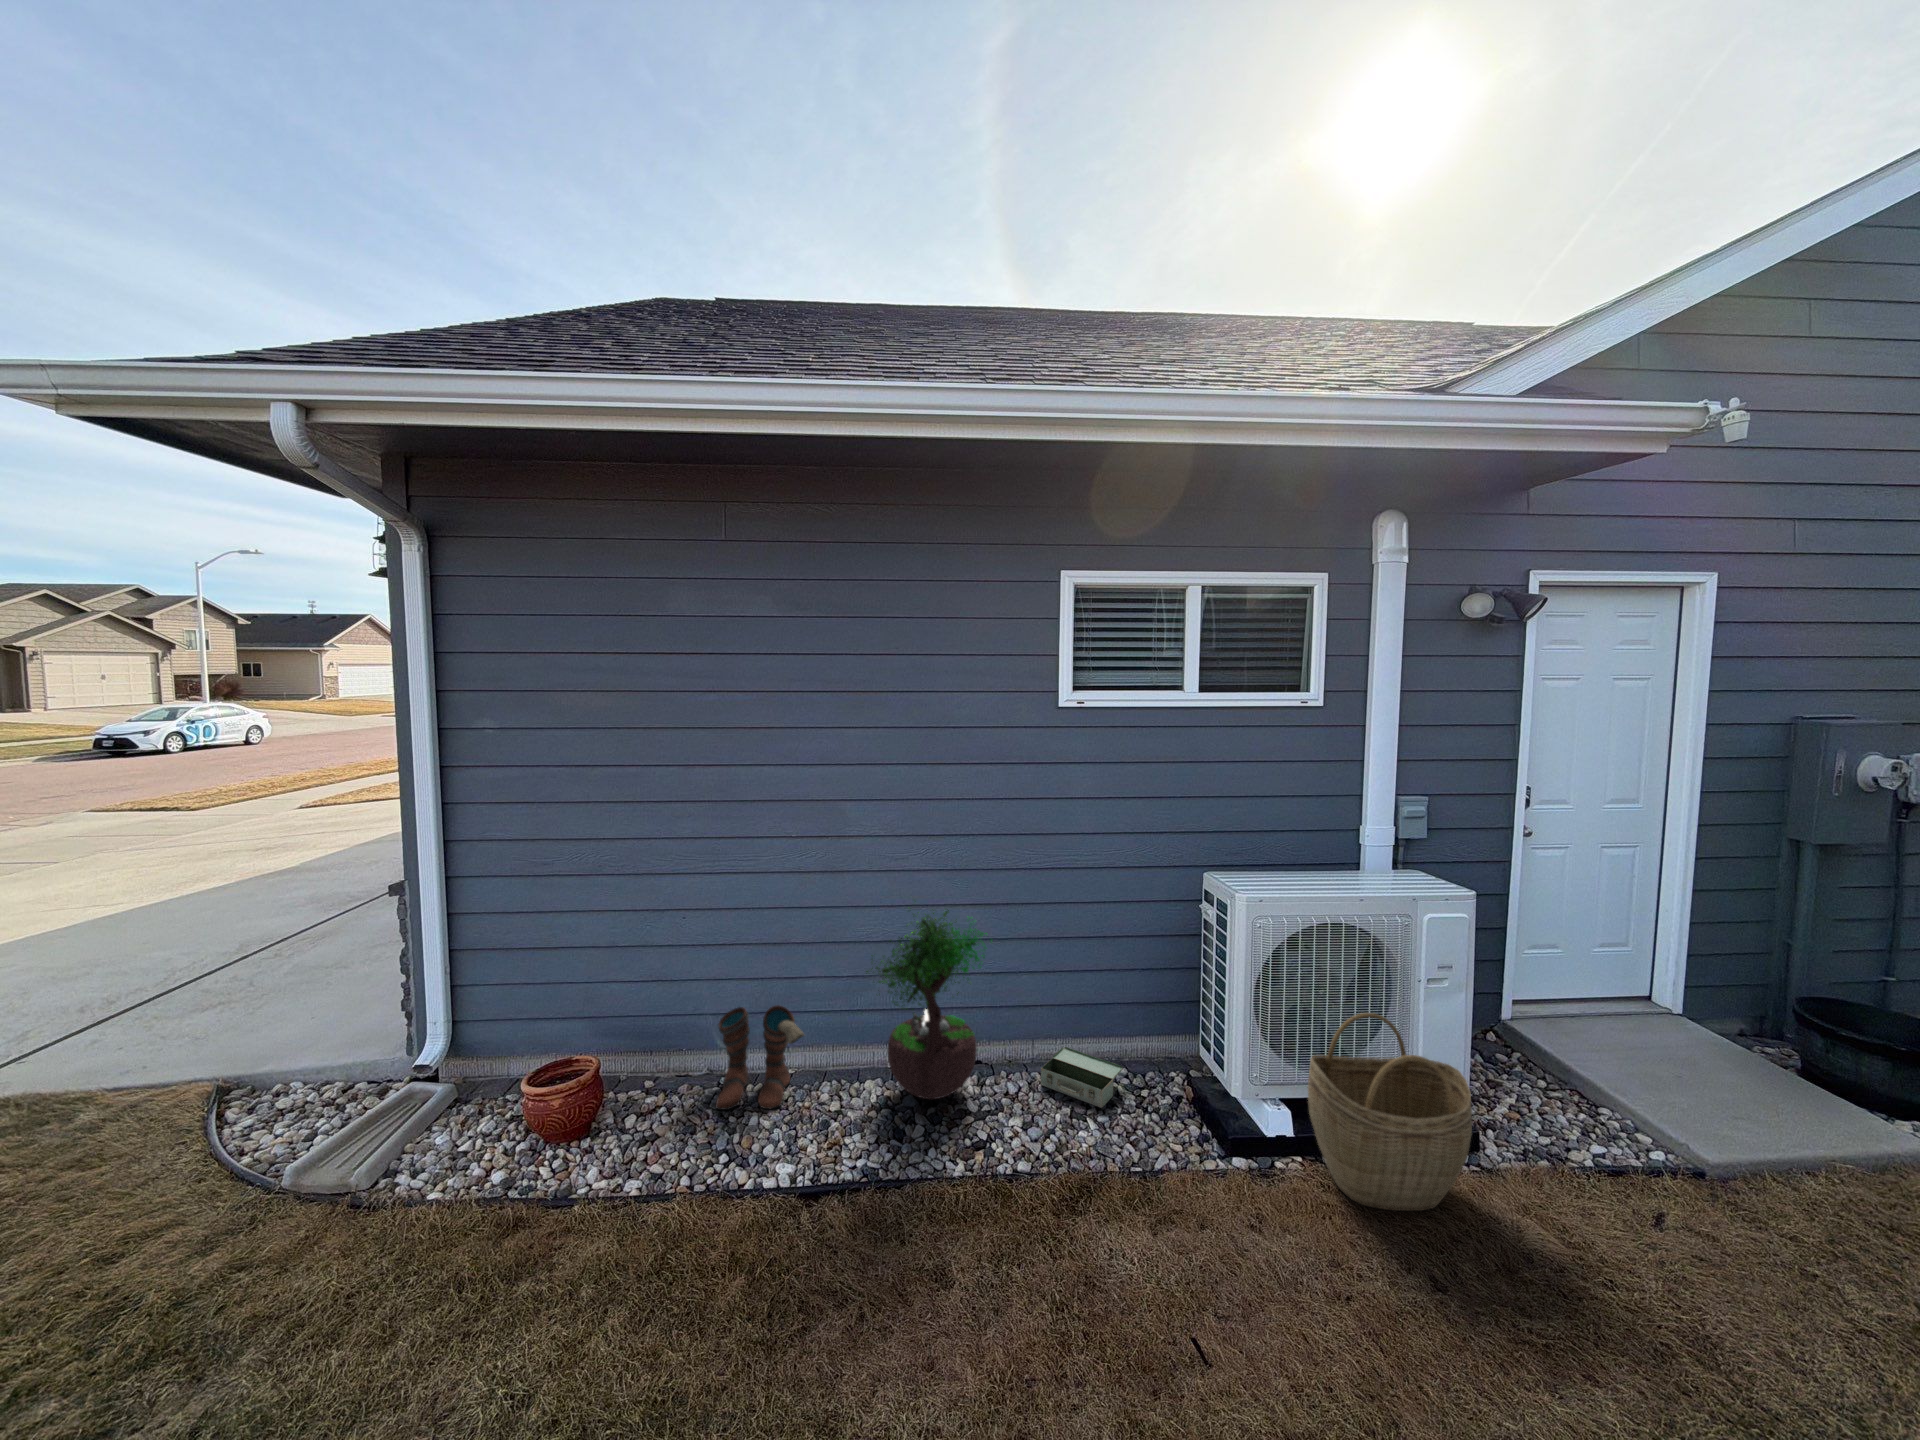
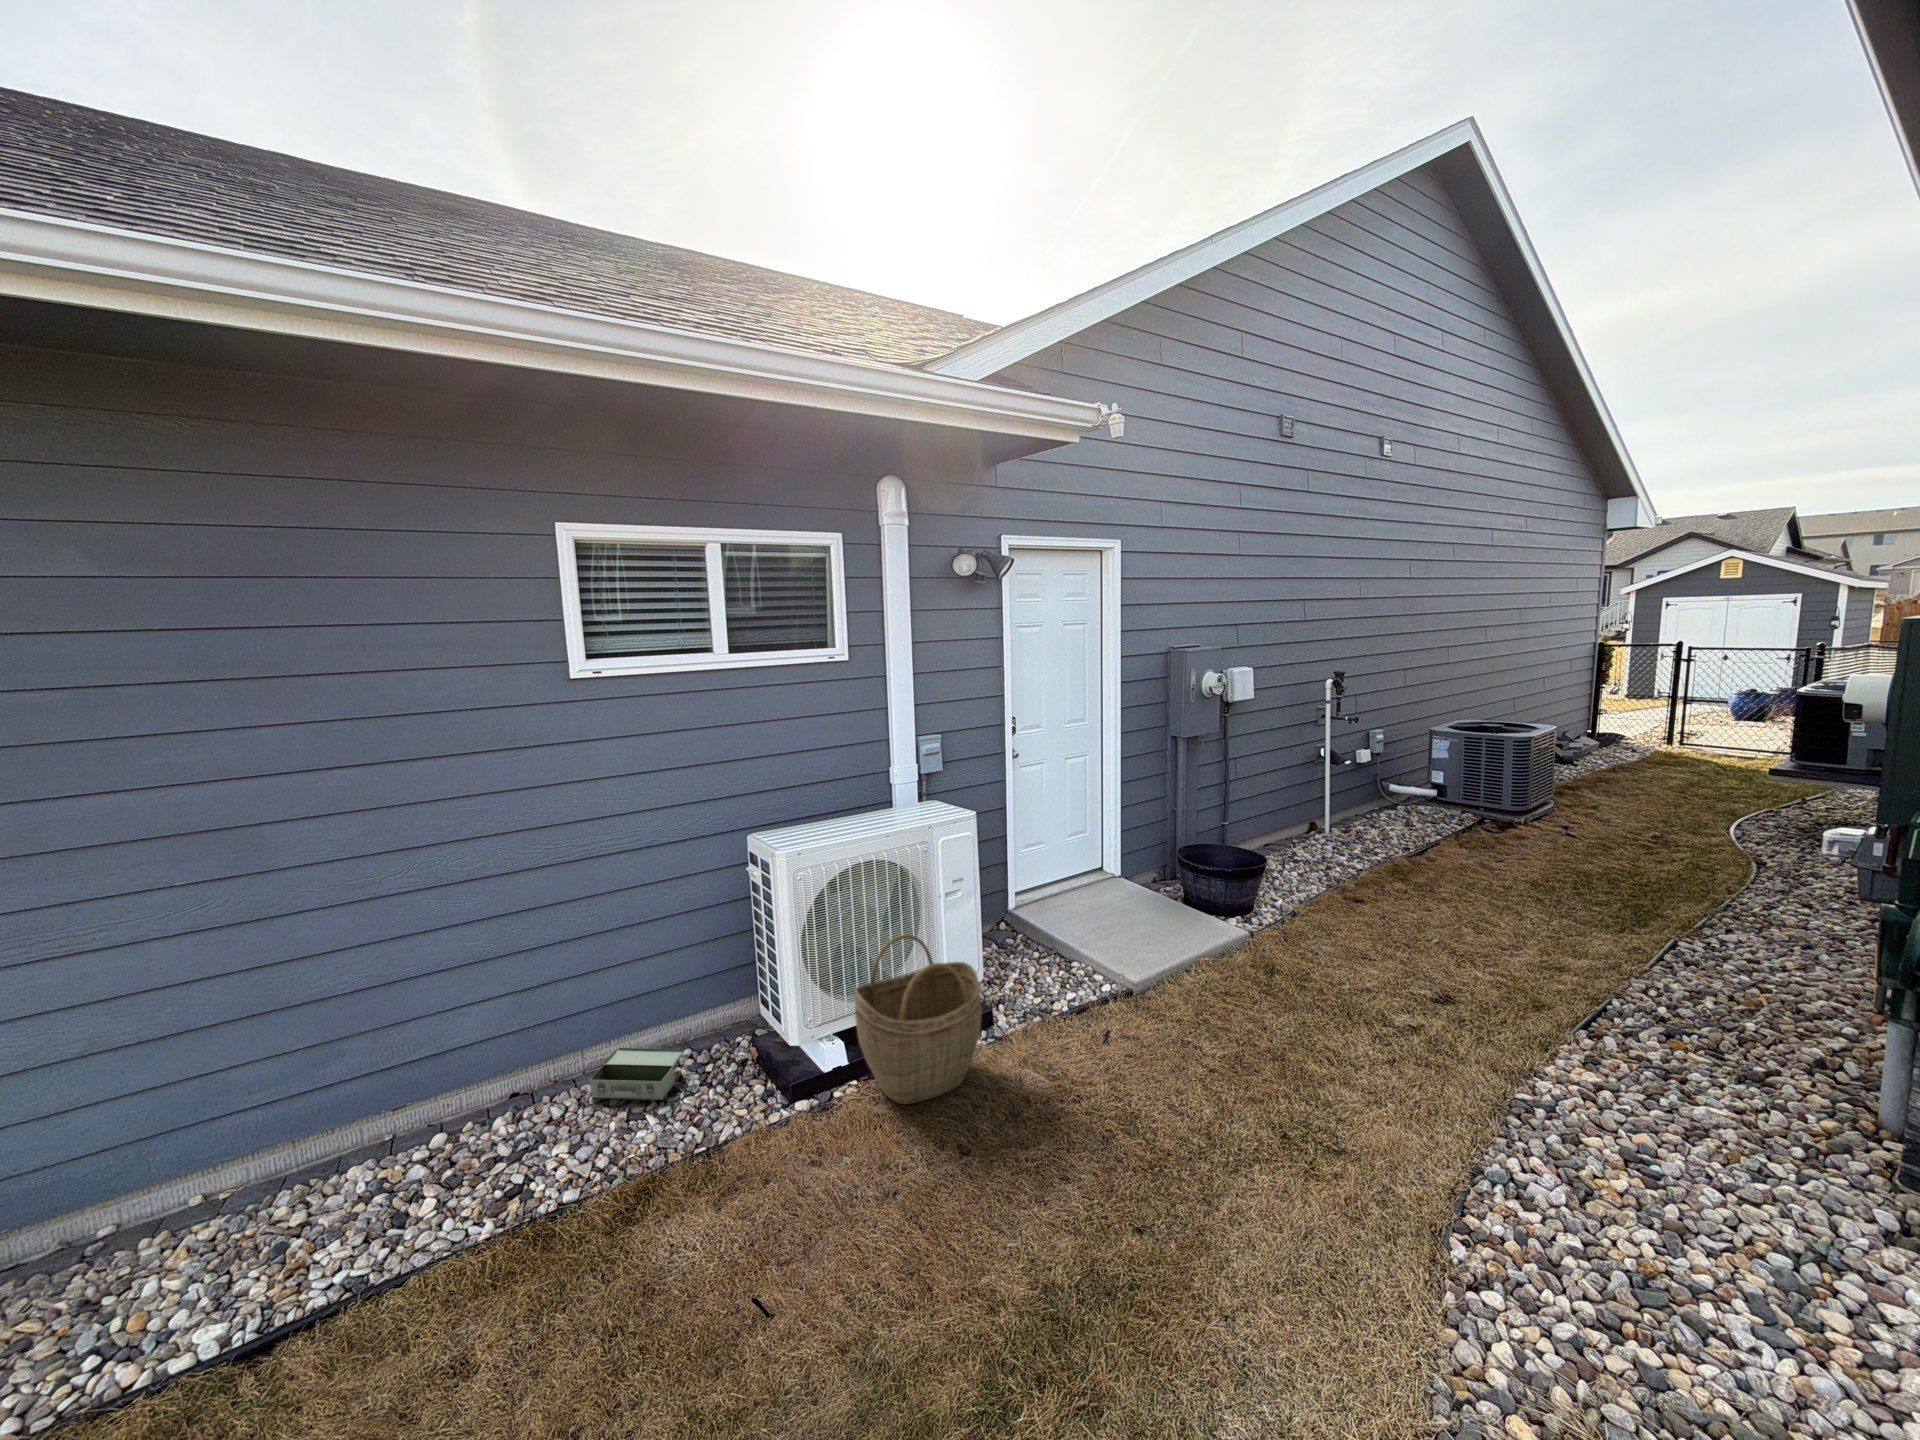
potted tree: present [866,909,992,1099] -> none [322,932,508,1165]
boots: present [715,1005,804,1110] -> none [64,1119,235,1297]

